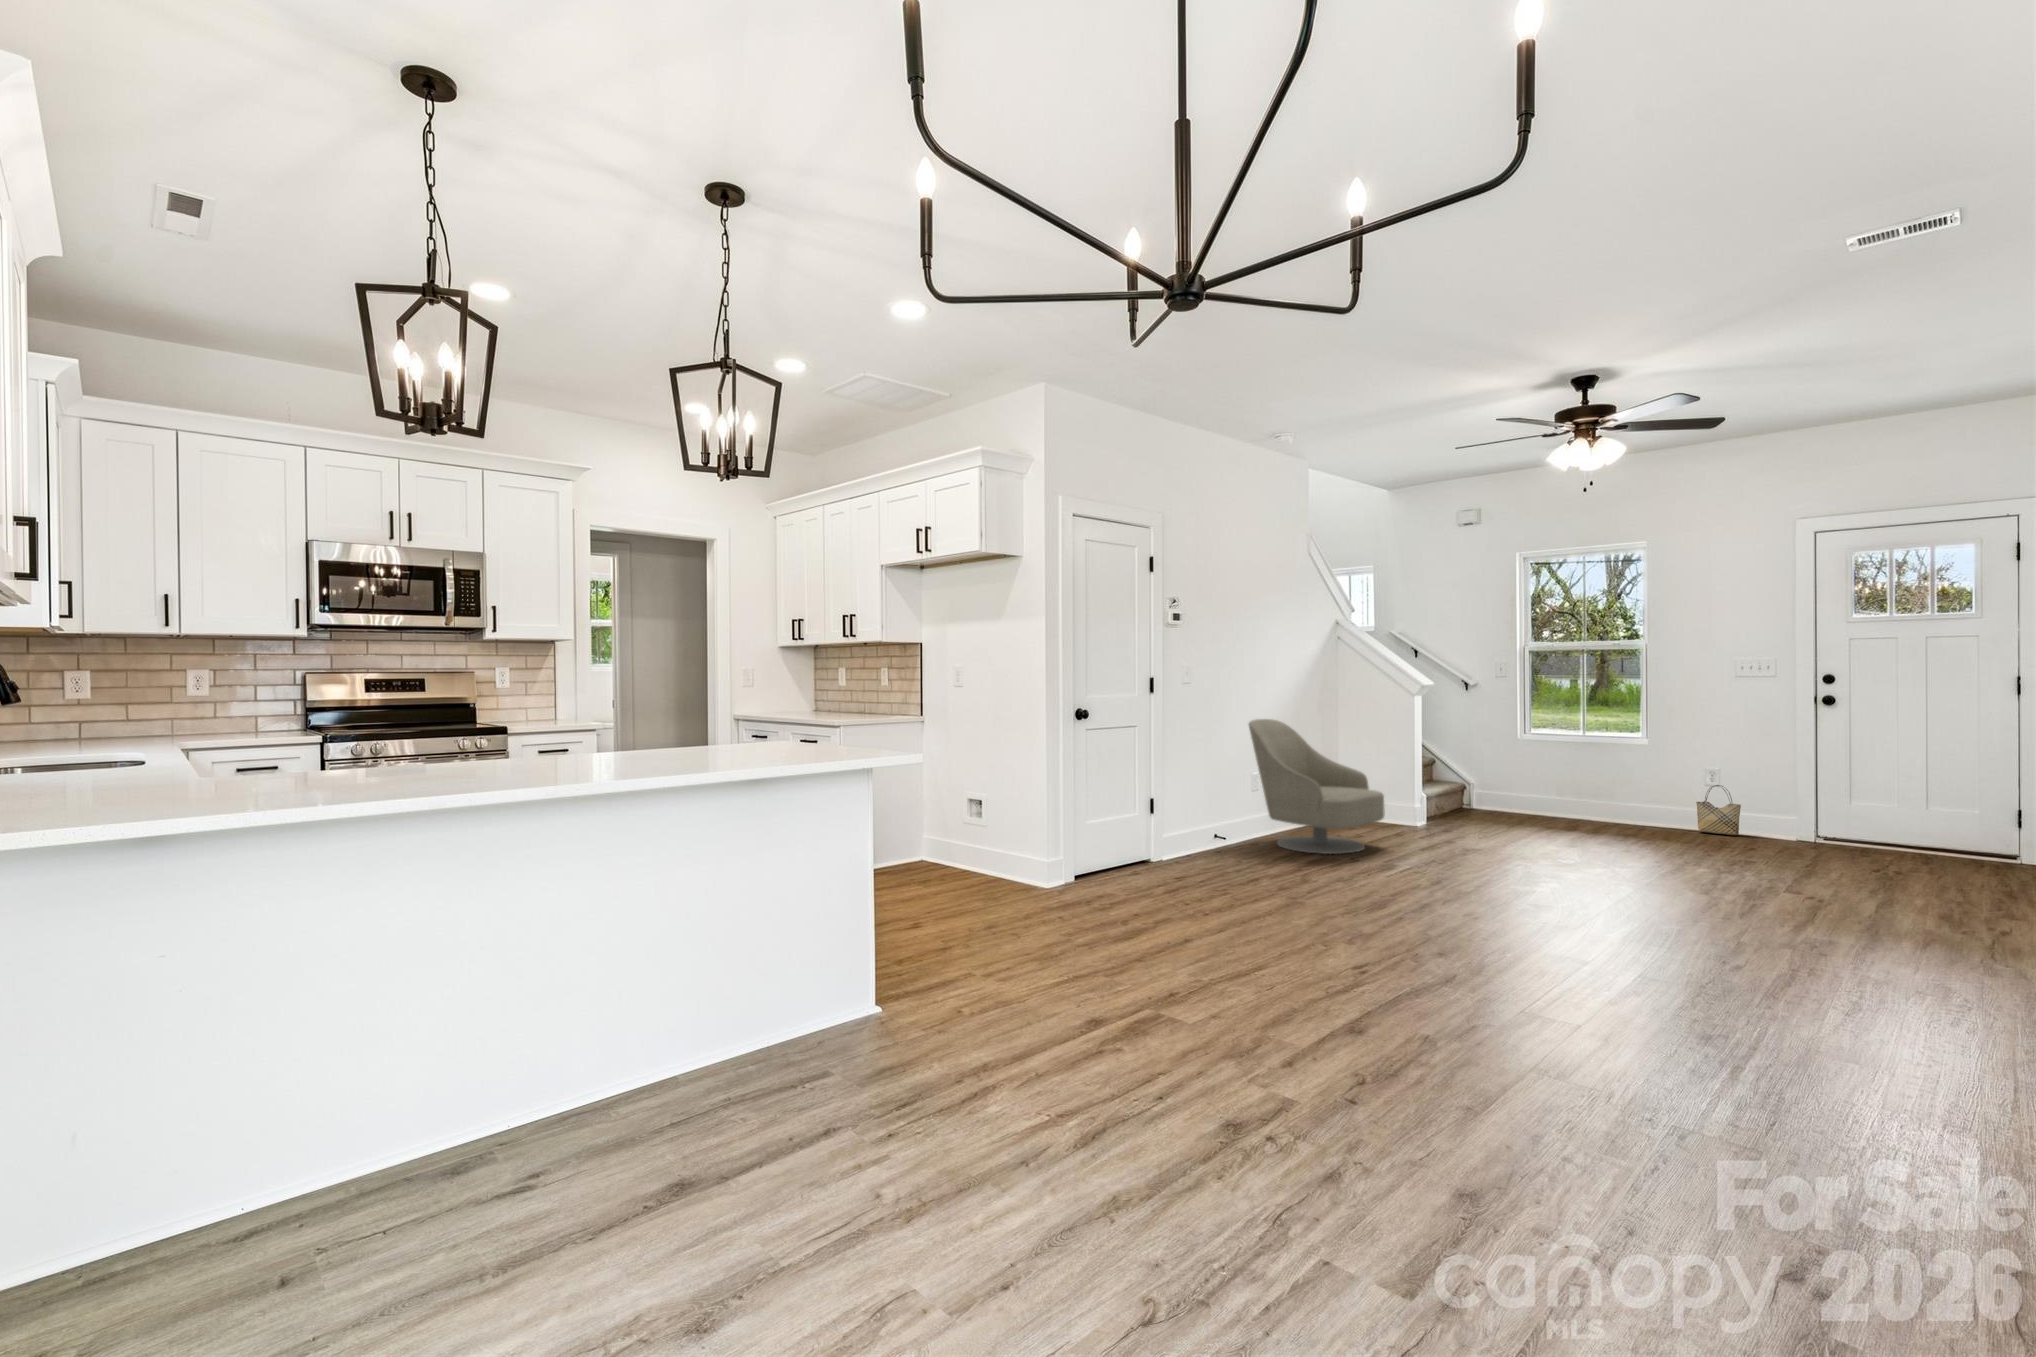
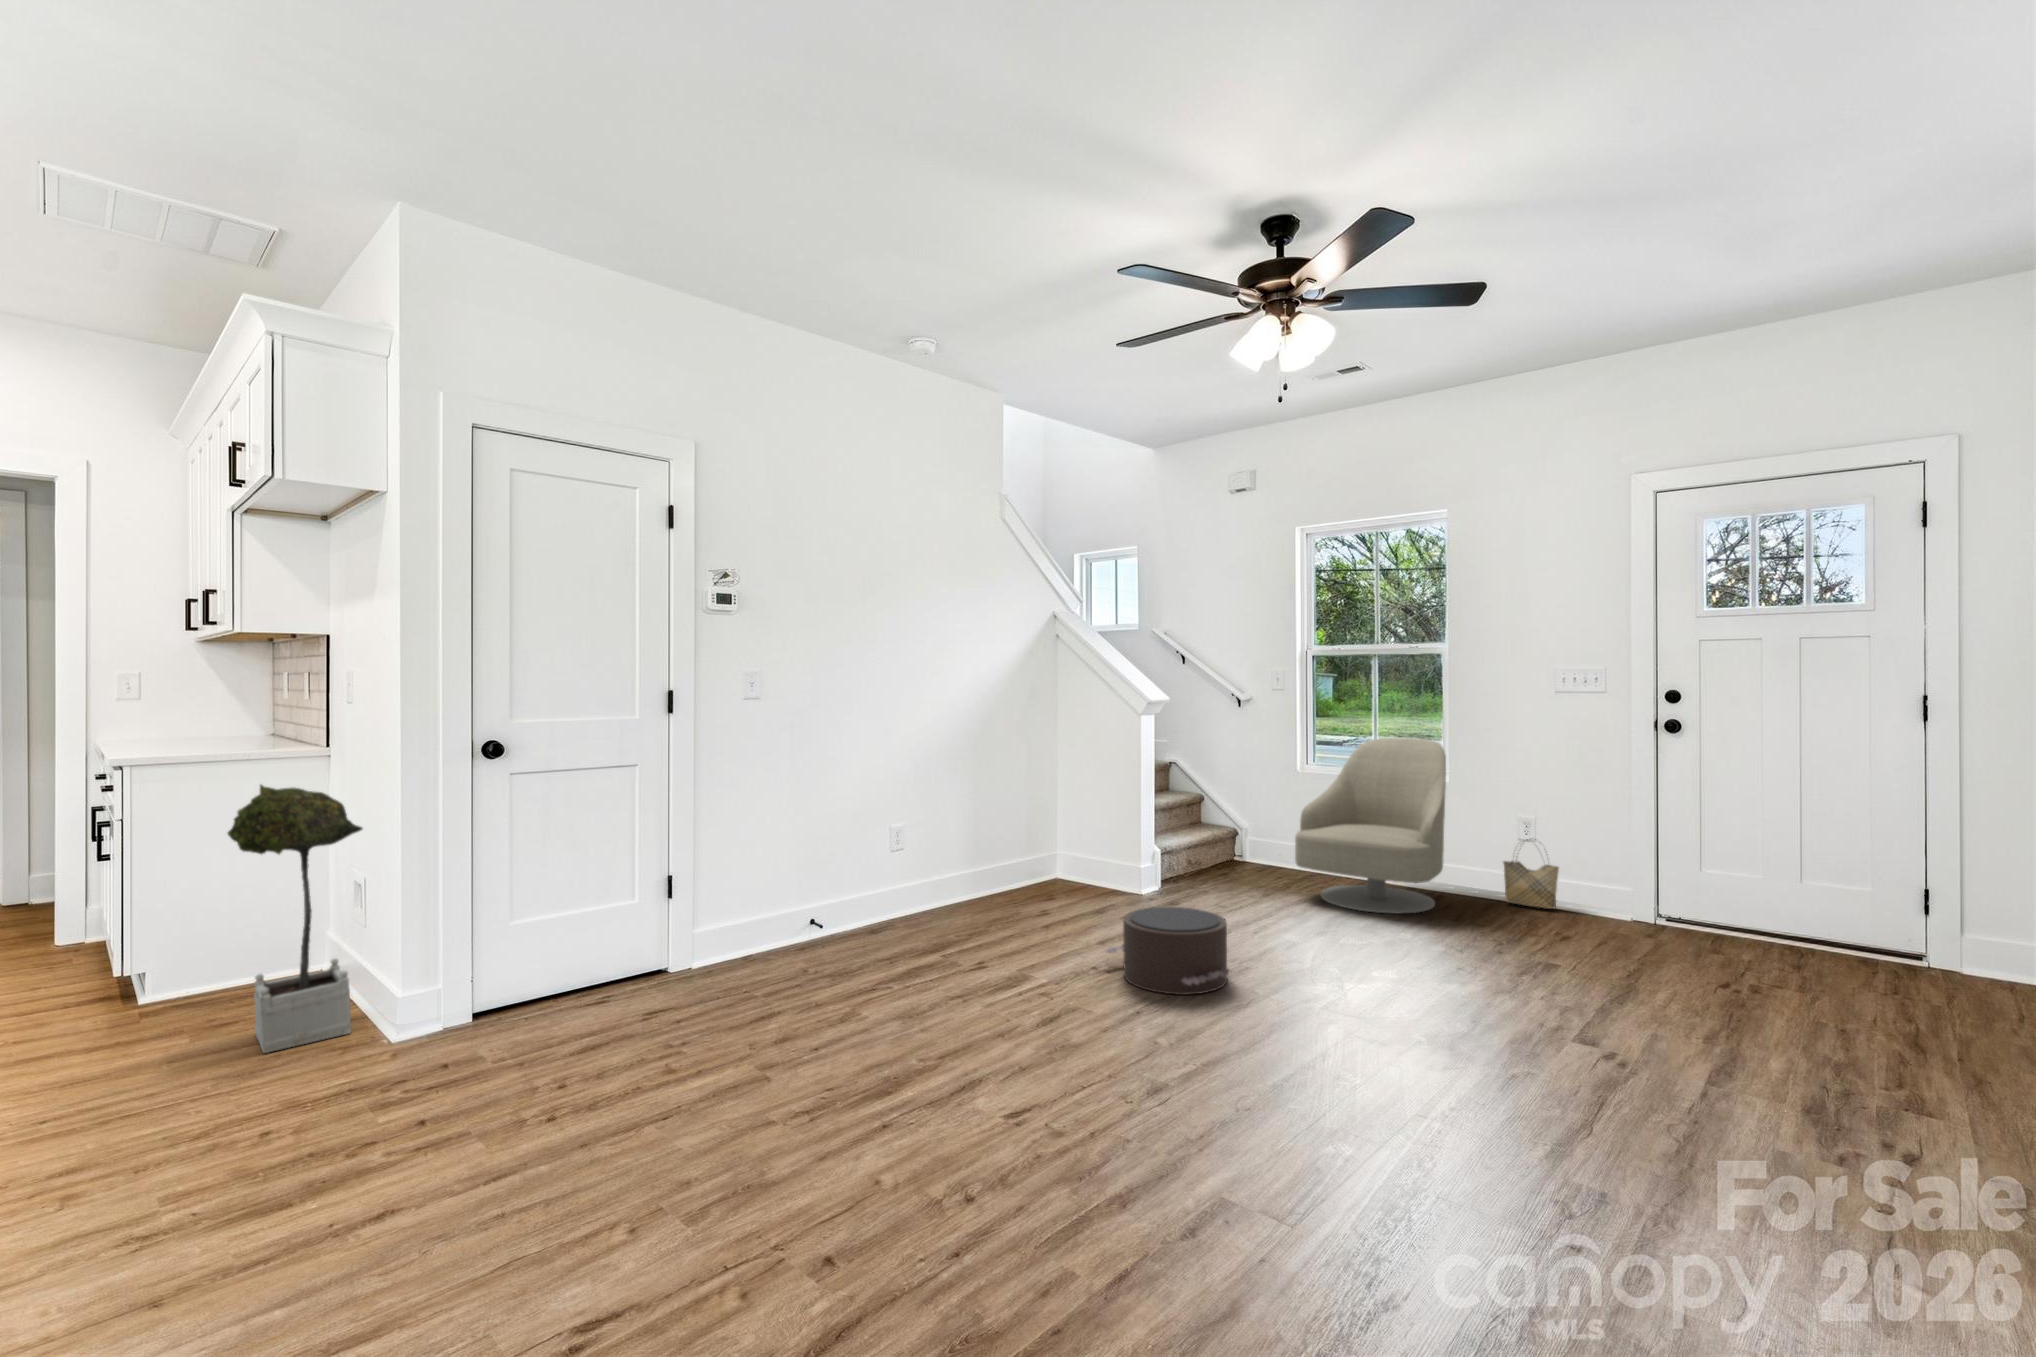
armchair: present [1249,719,1385,854] -> present [1295,738,1446,913]
potted tree: none [952,736,1019,894] -> present [228,785,362,1053]
pouf: none [1445,823,1547,874] -> present [1106,907,1230,995]

